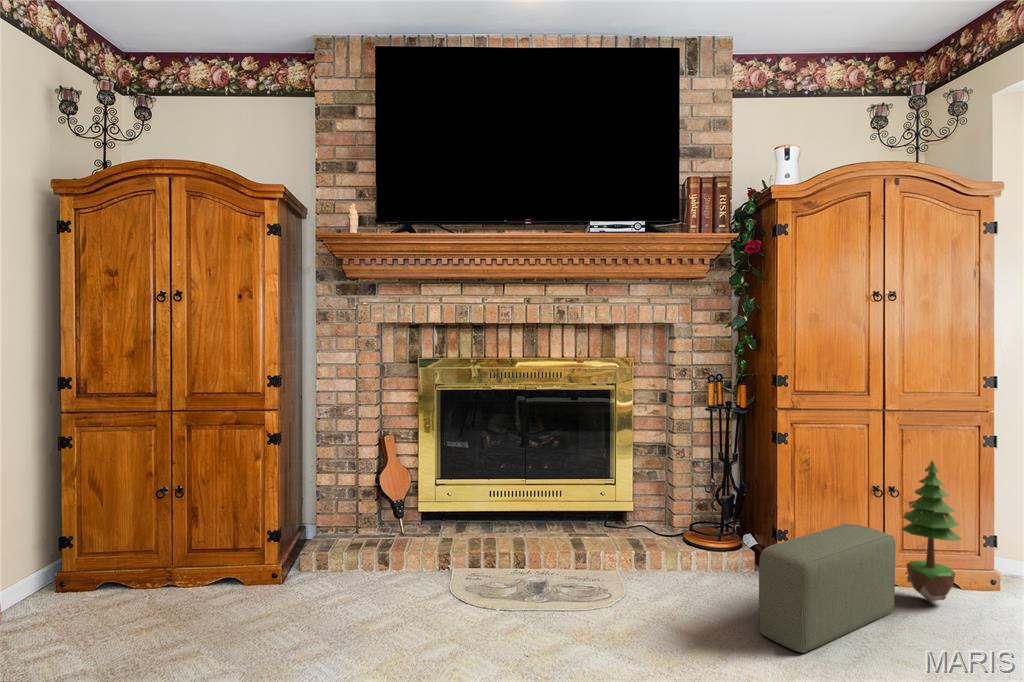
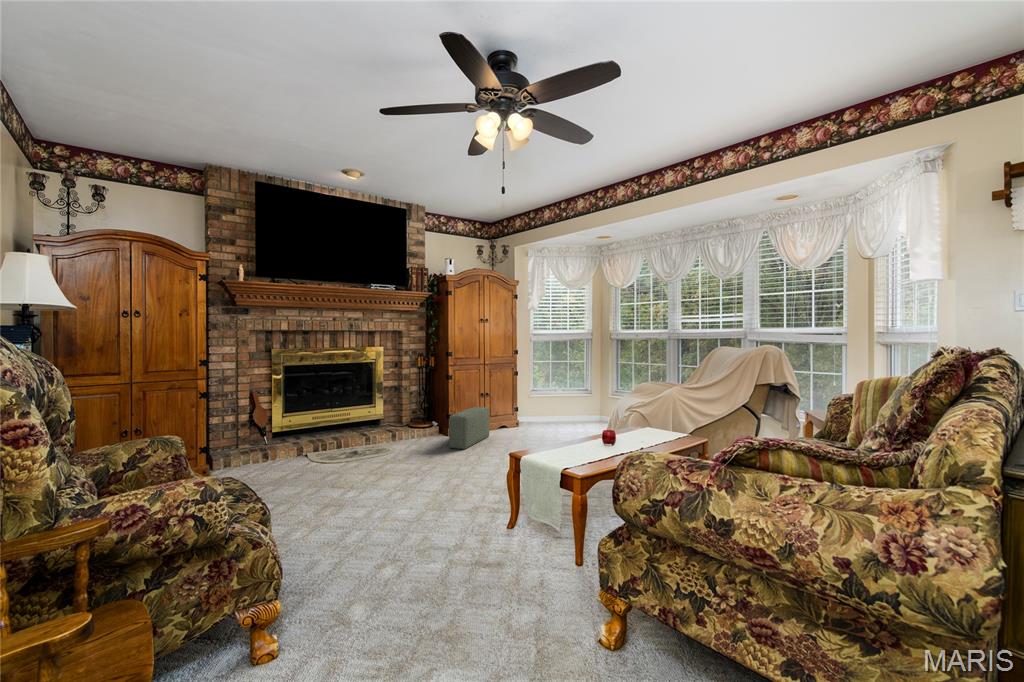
potted tree: present [902,461,962,602] -> none [490,380,508,432]

